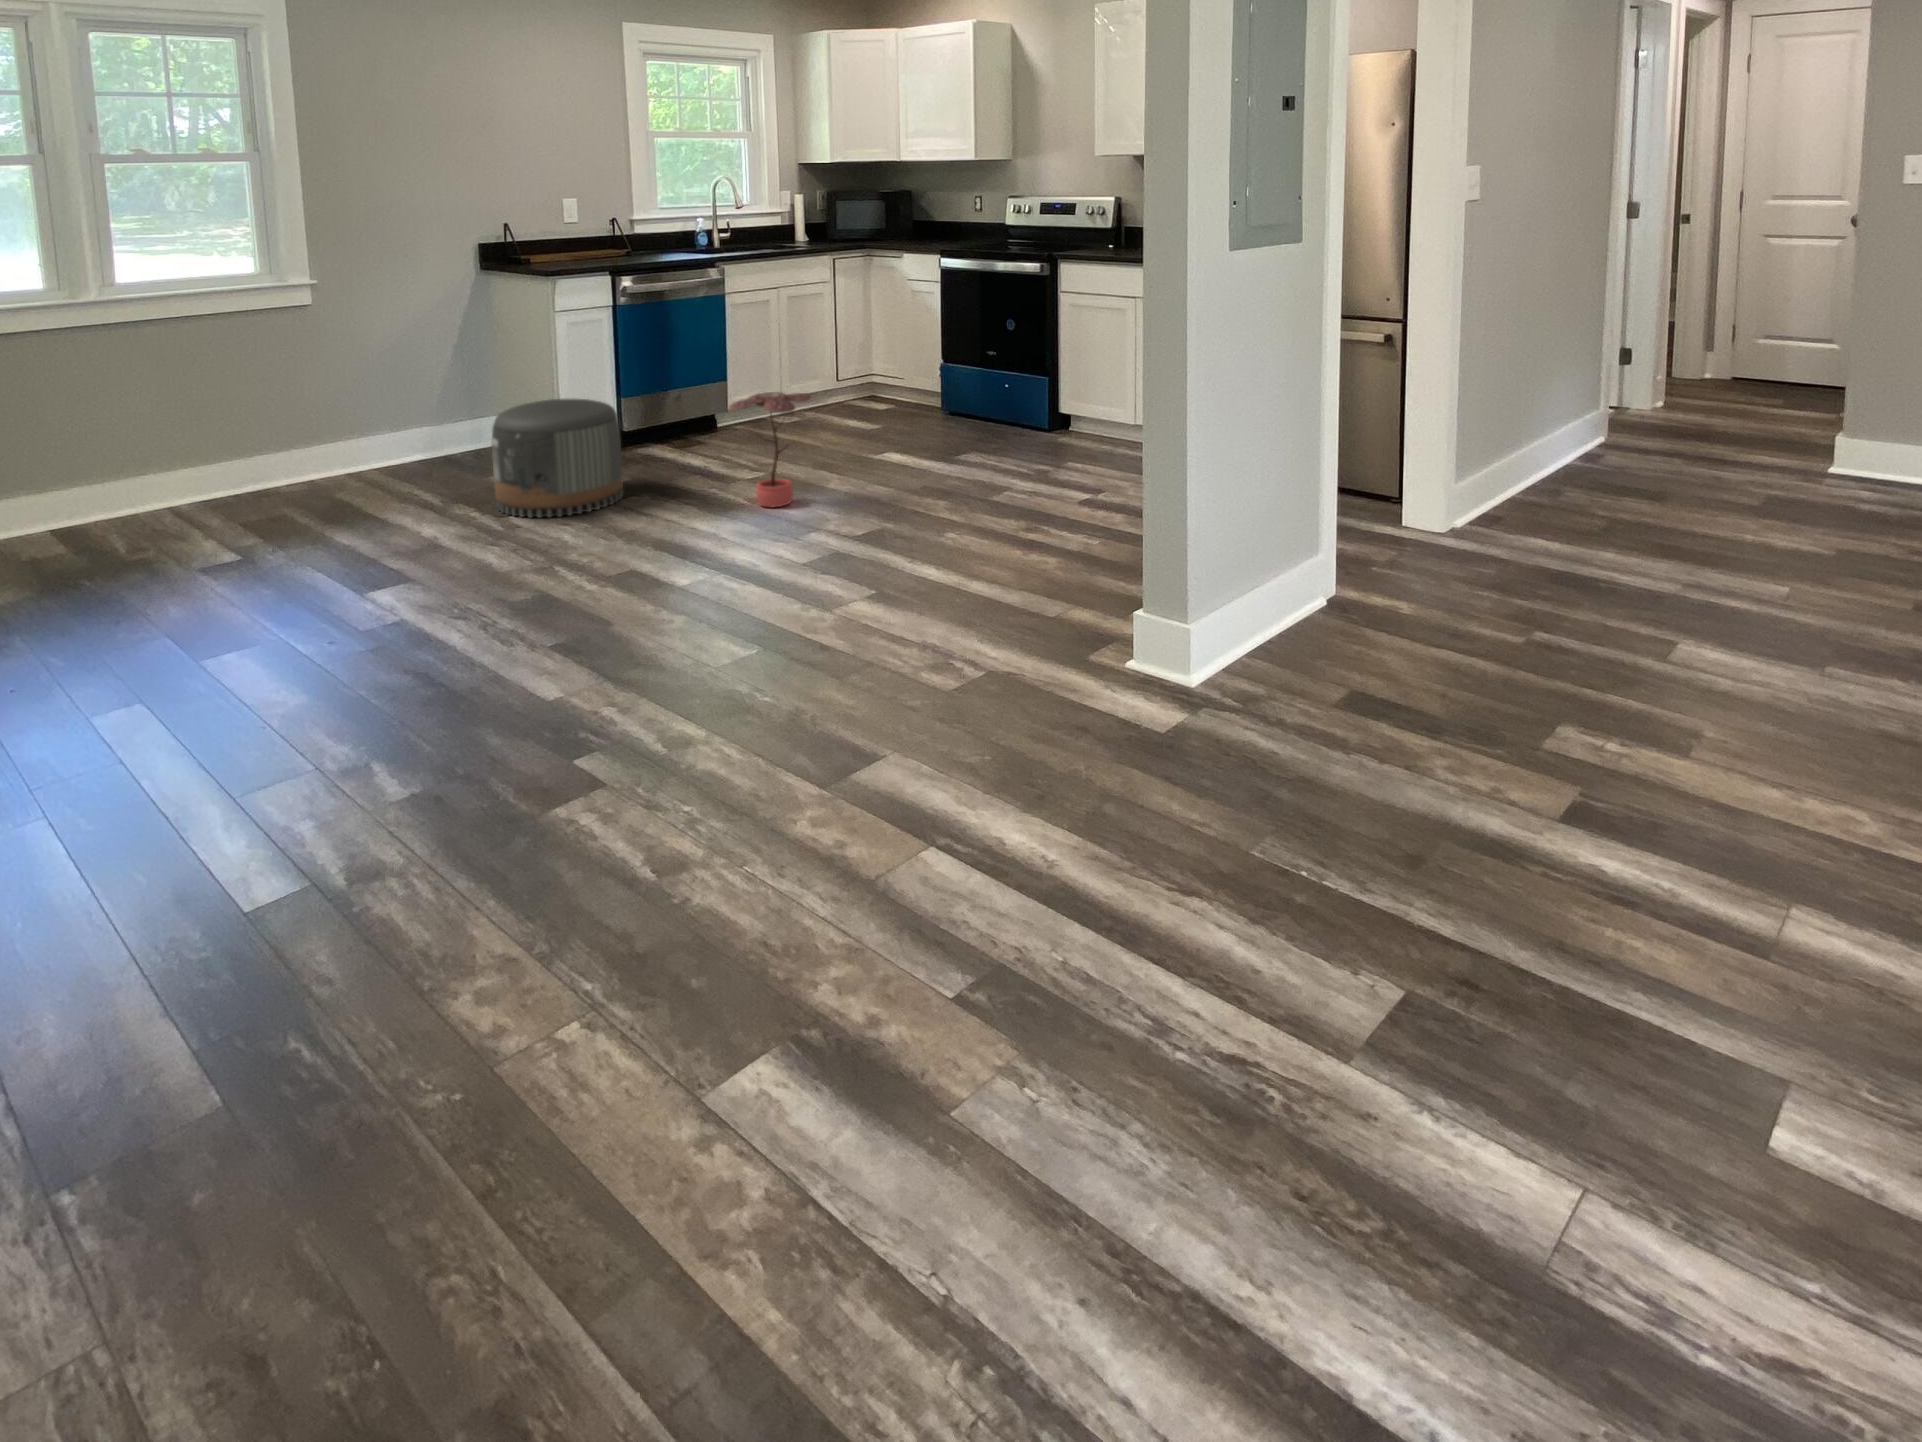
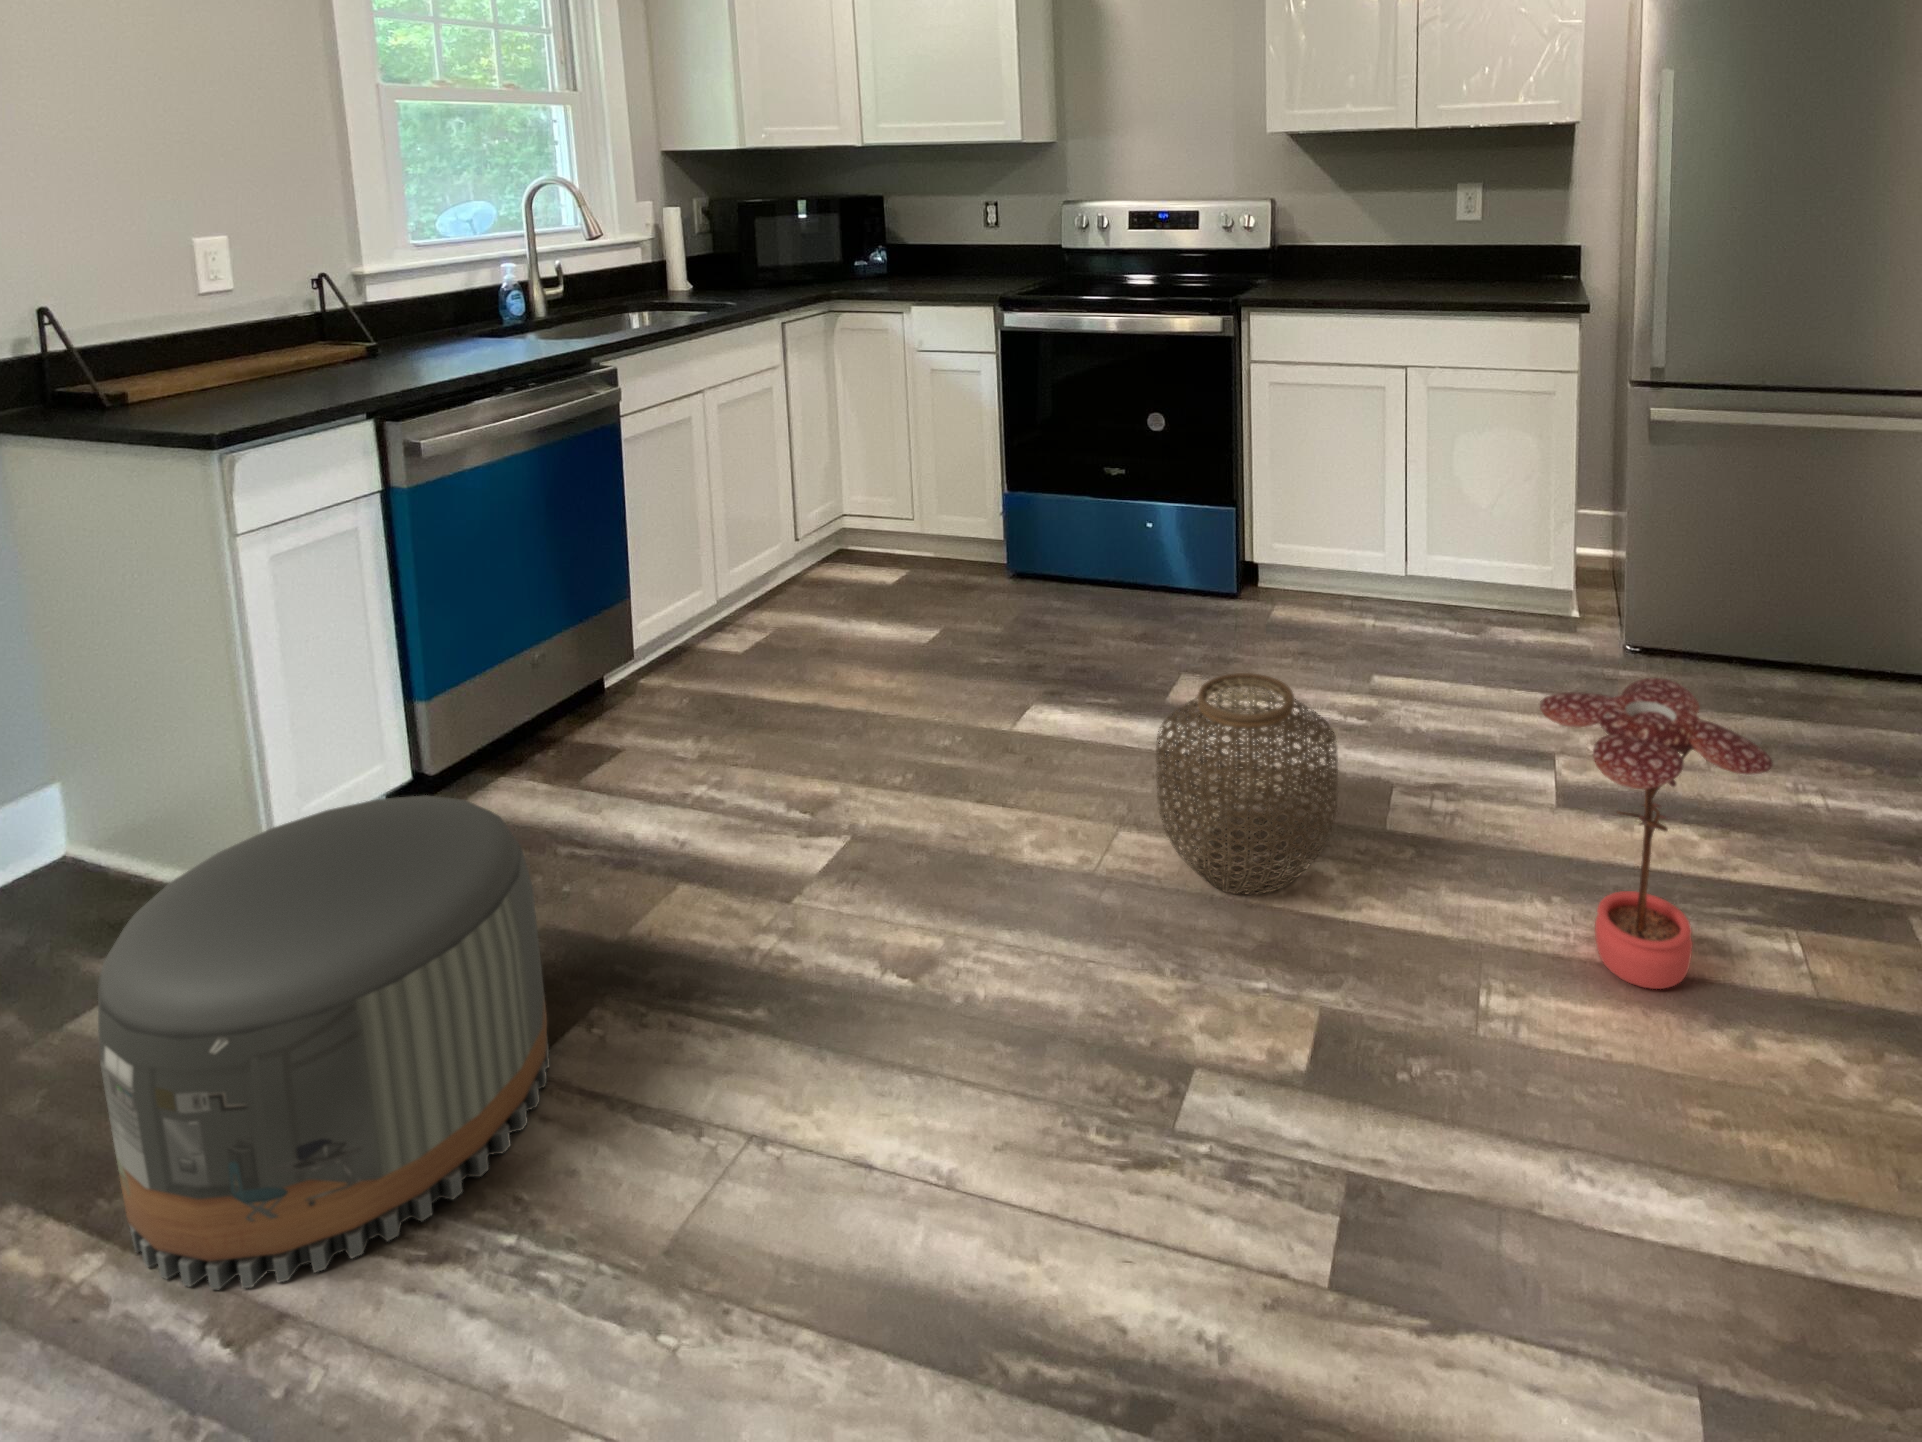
potted plant: present [729,392,811,507] -> present [1540,678,1773,989]
woven basket: none [867,410,950,504] -> present [1156,673,1338,894]

